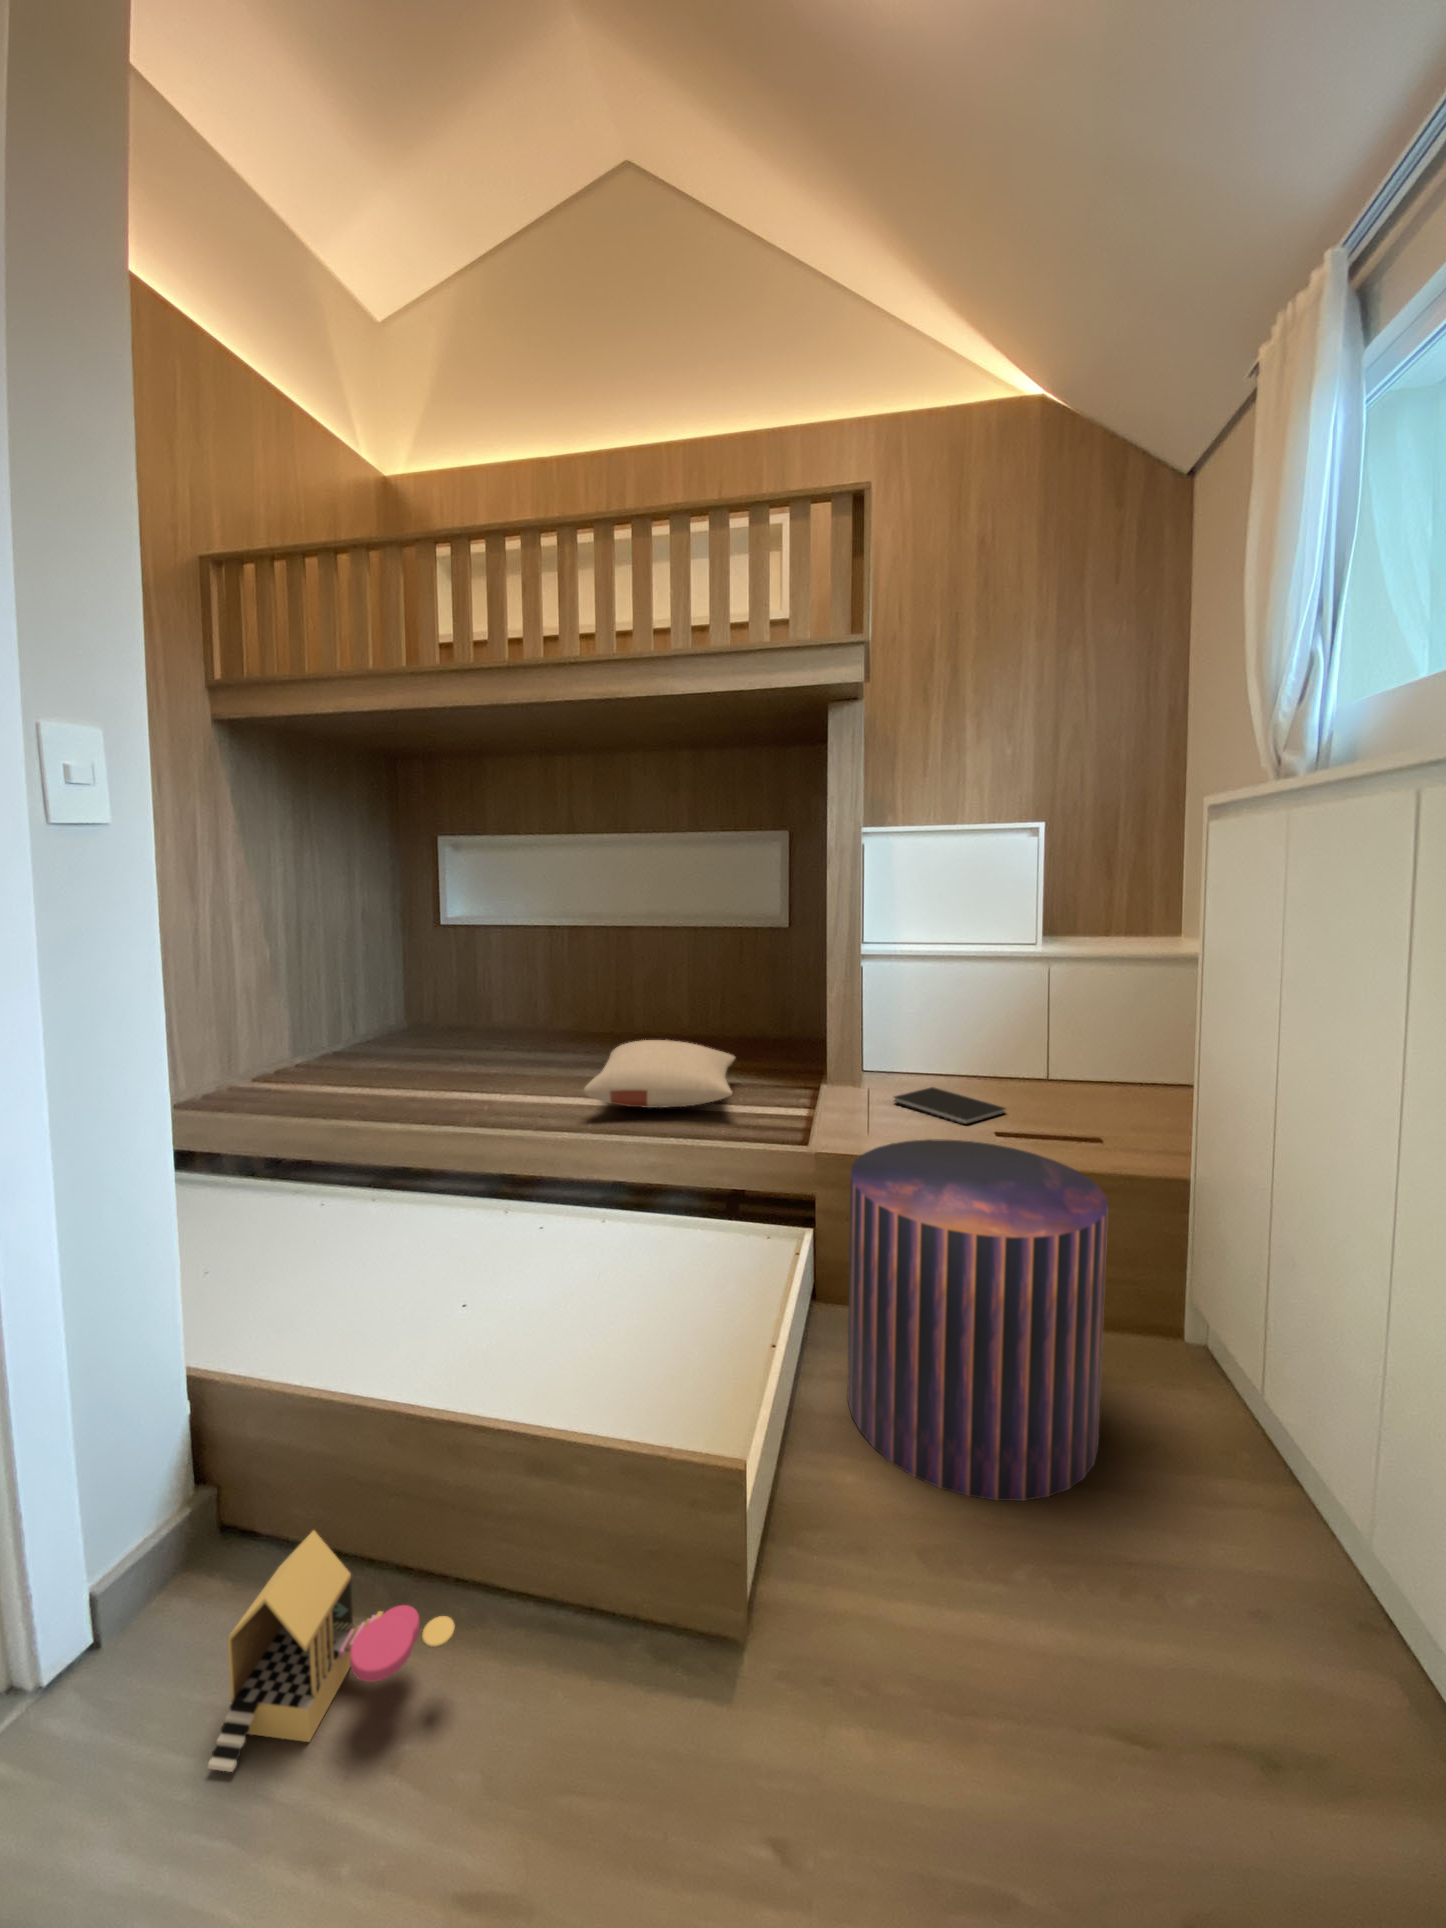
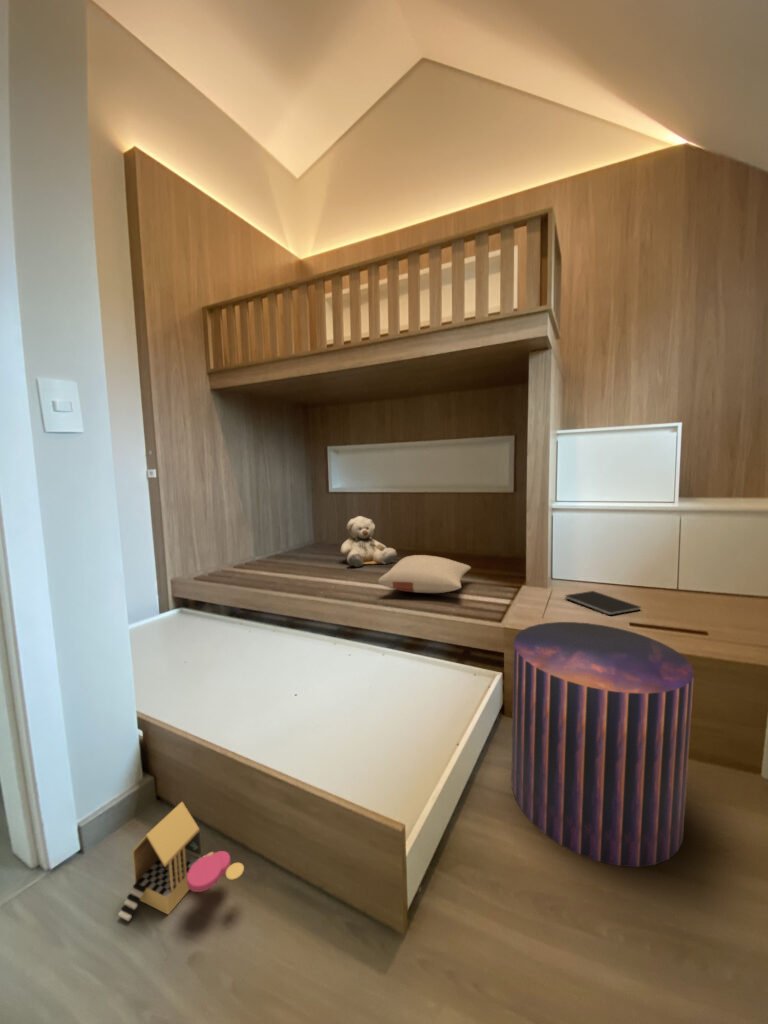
teddy bear: none [483,969,591,1067] -> present [341,516,397,567]

